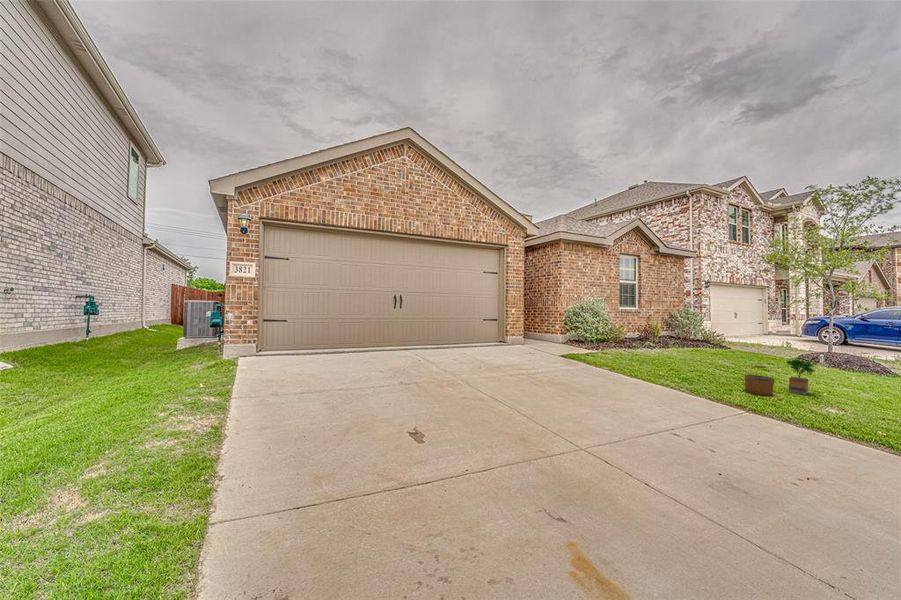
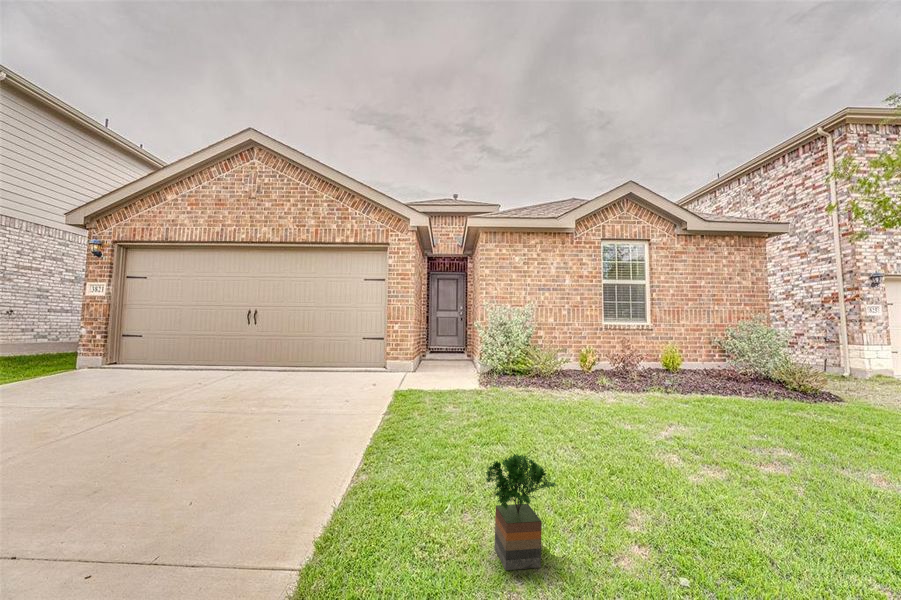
bucket: present [745,366,774,396] -> none [370,455,428,543]

